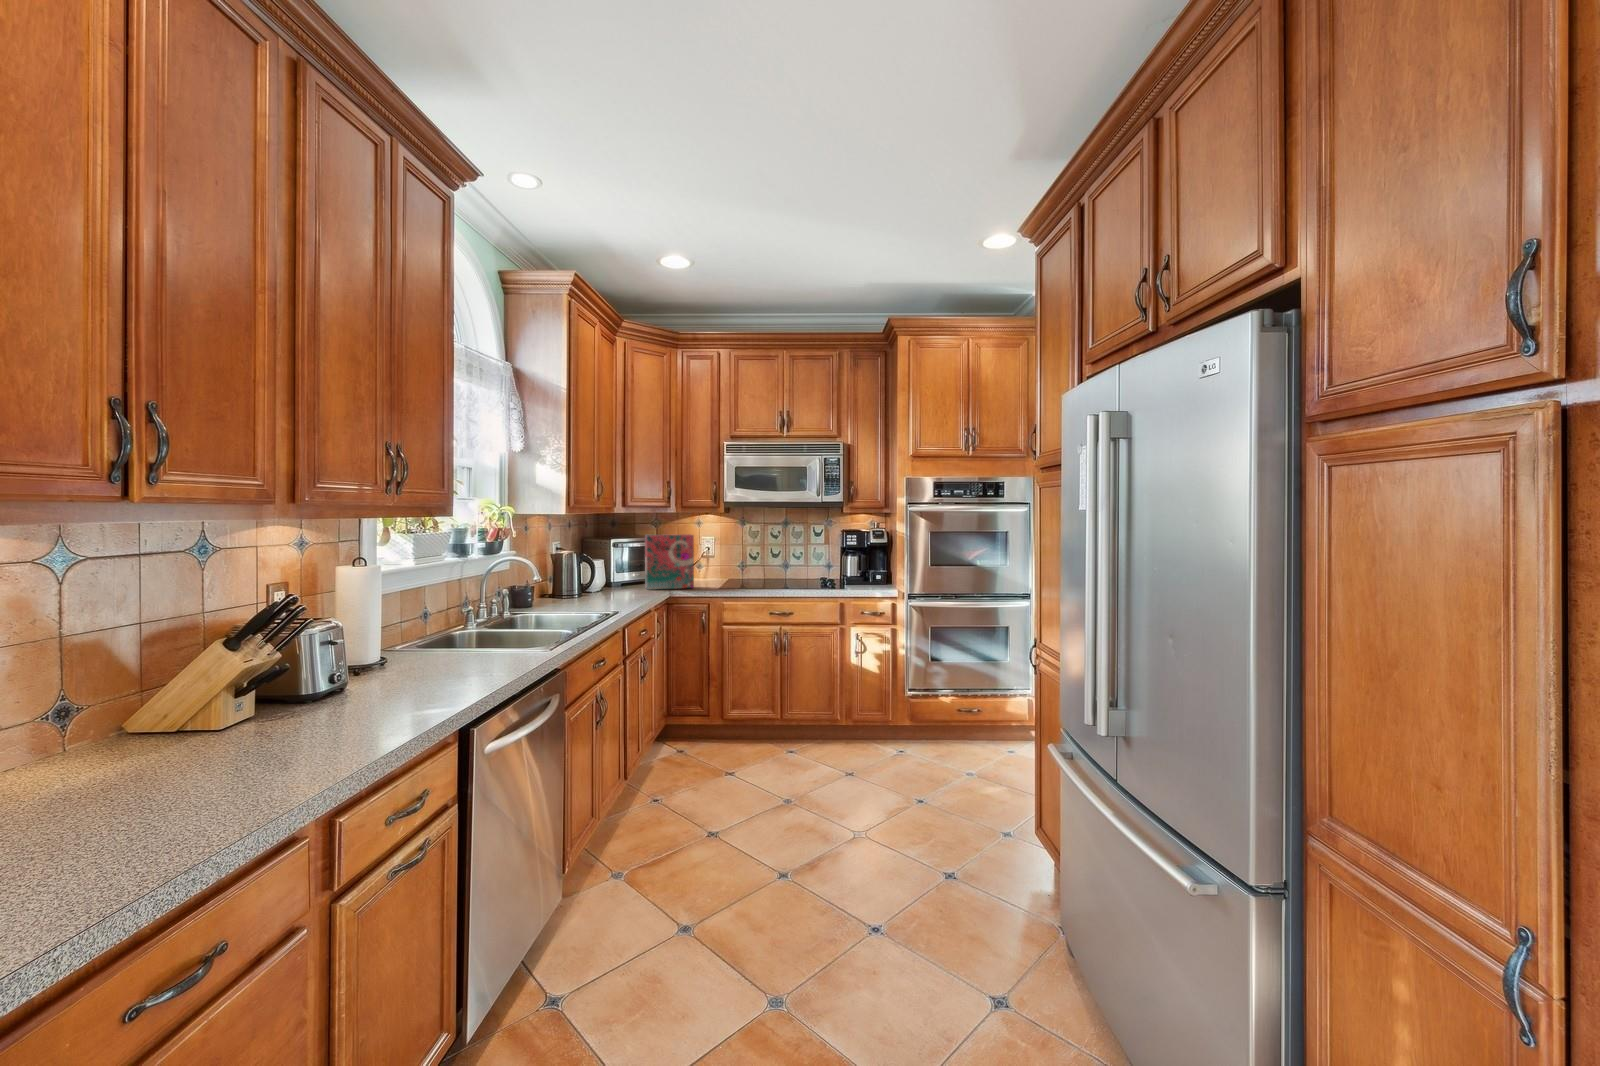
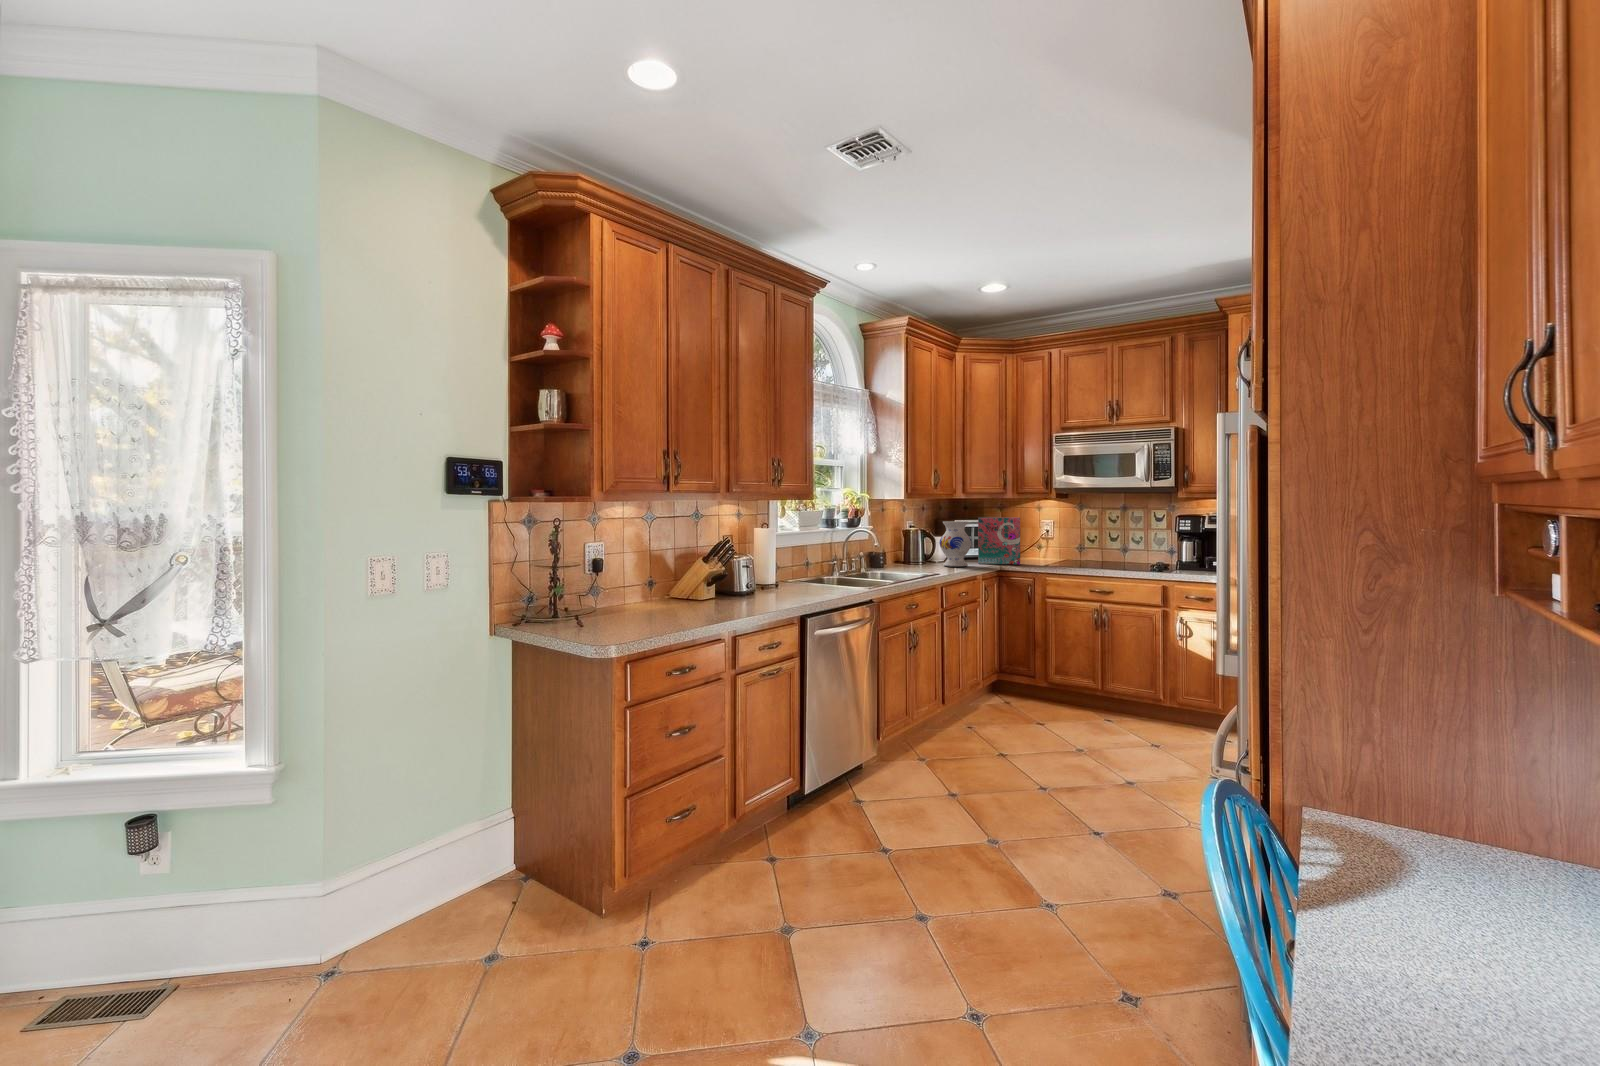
vase: none [604,540,644,596] -> present [939,521,971,567]

